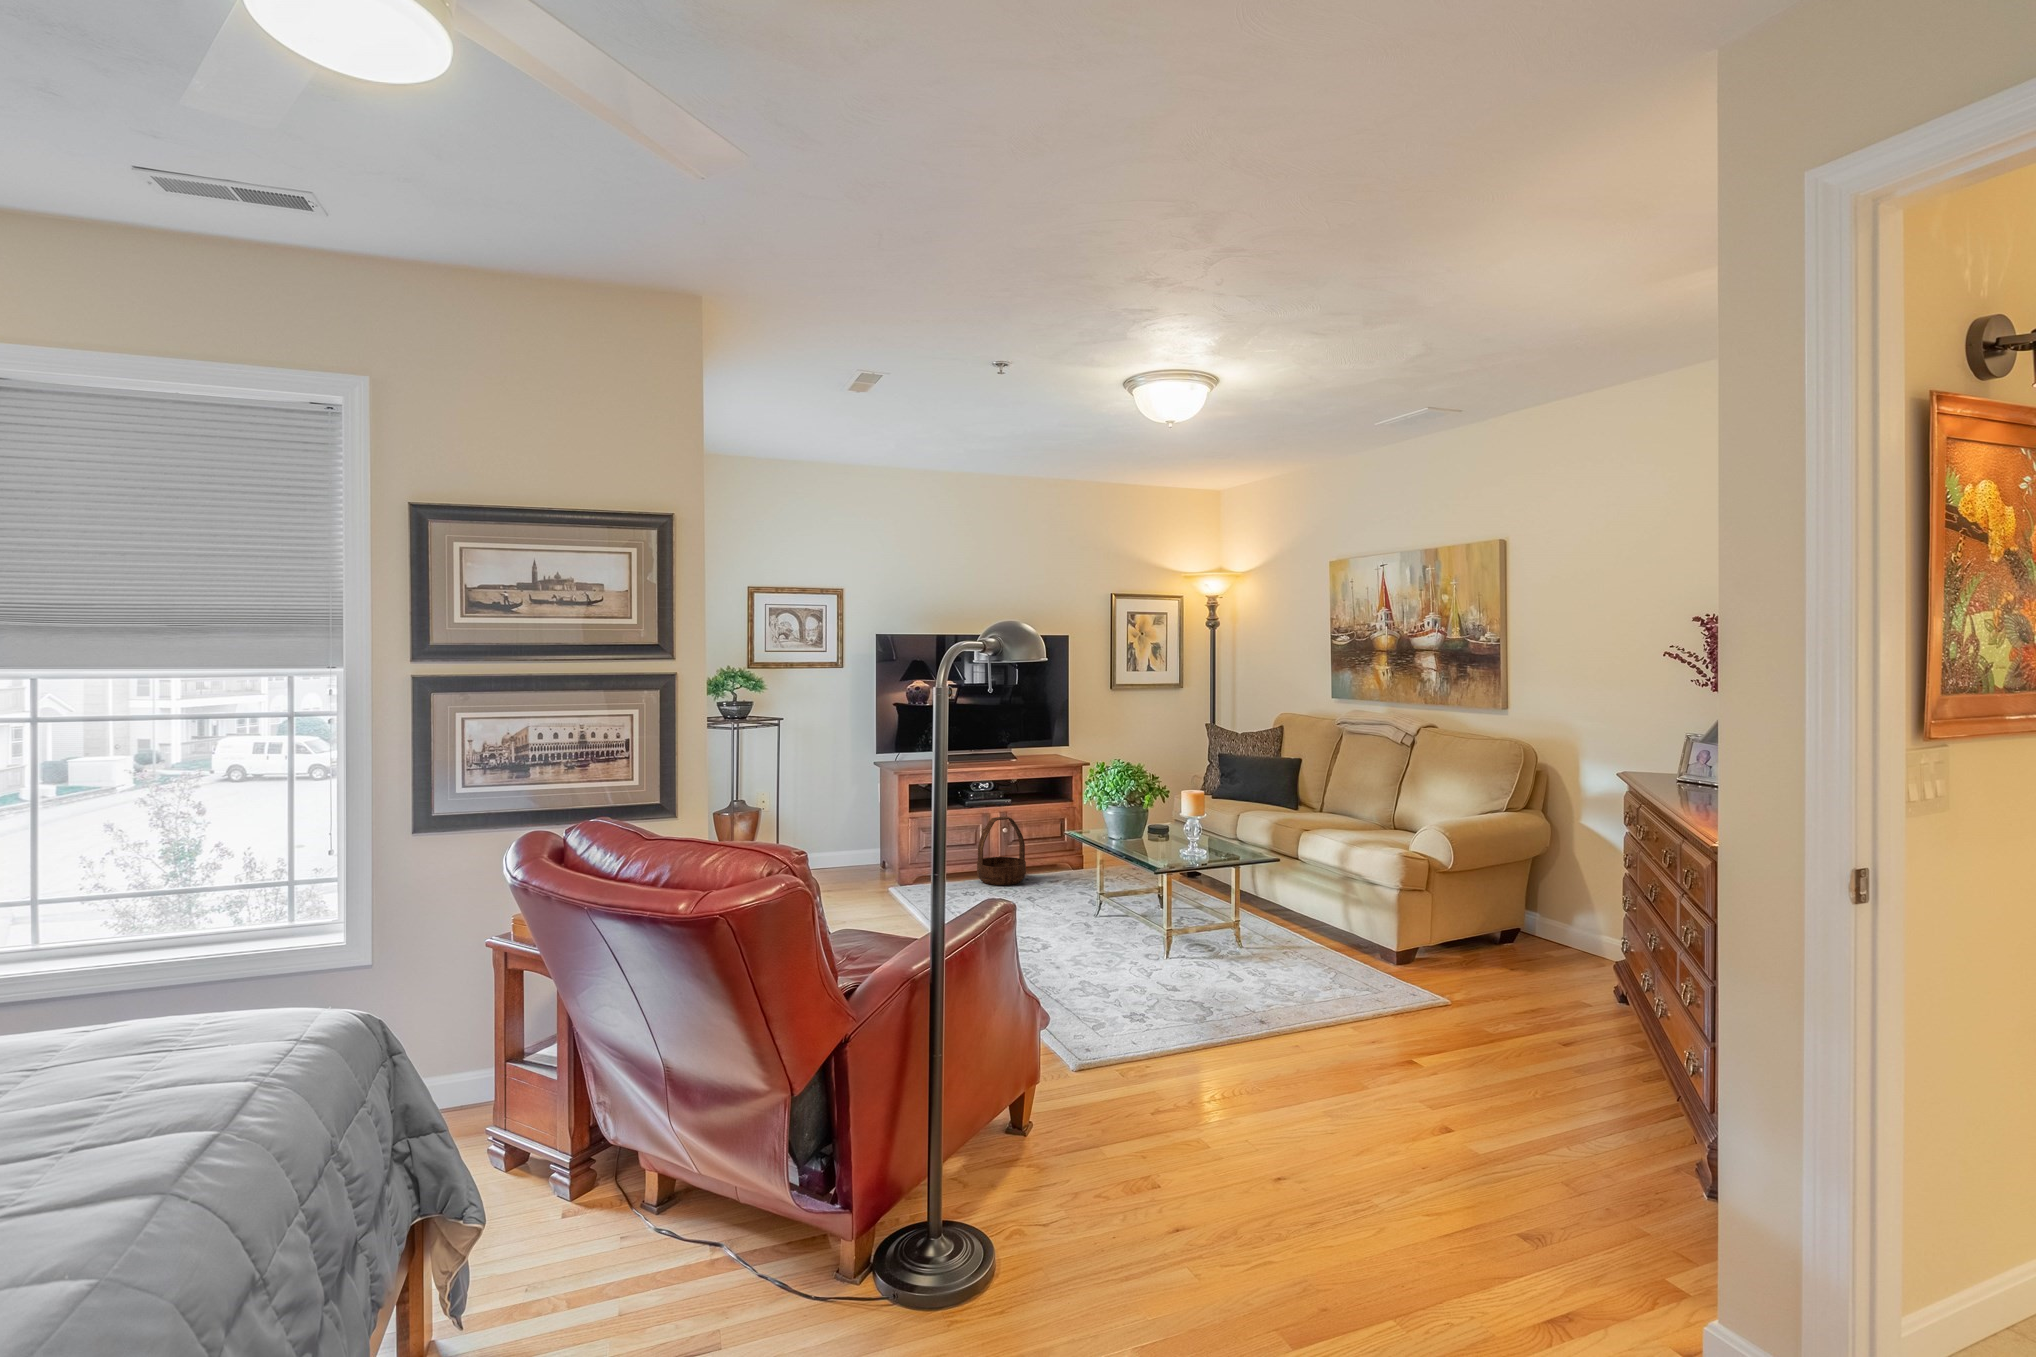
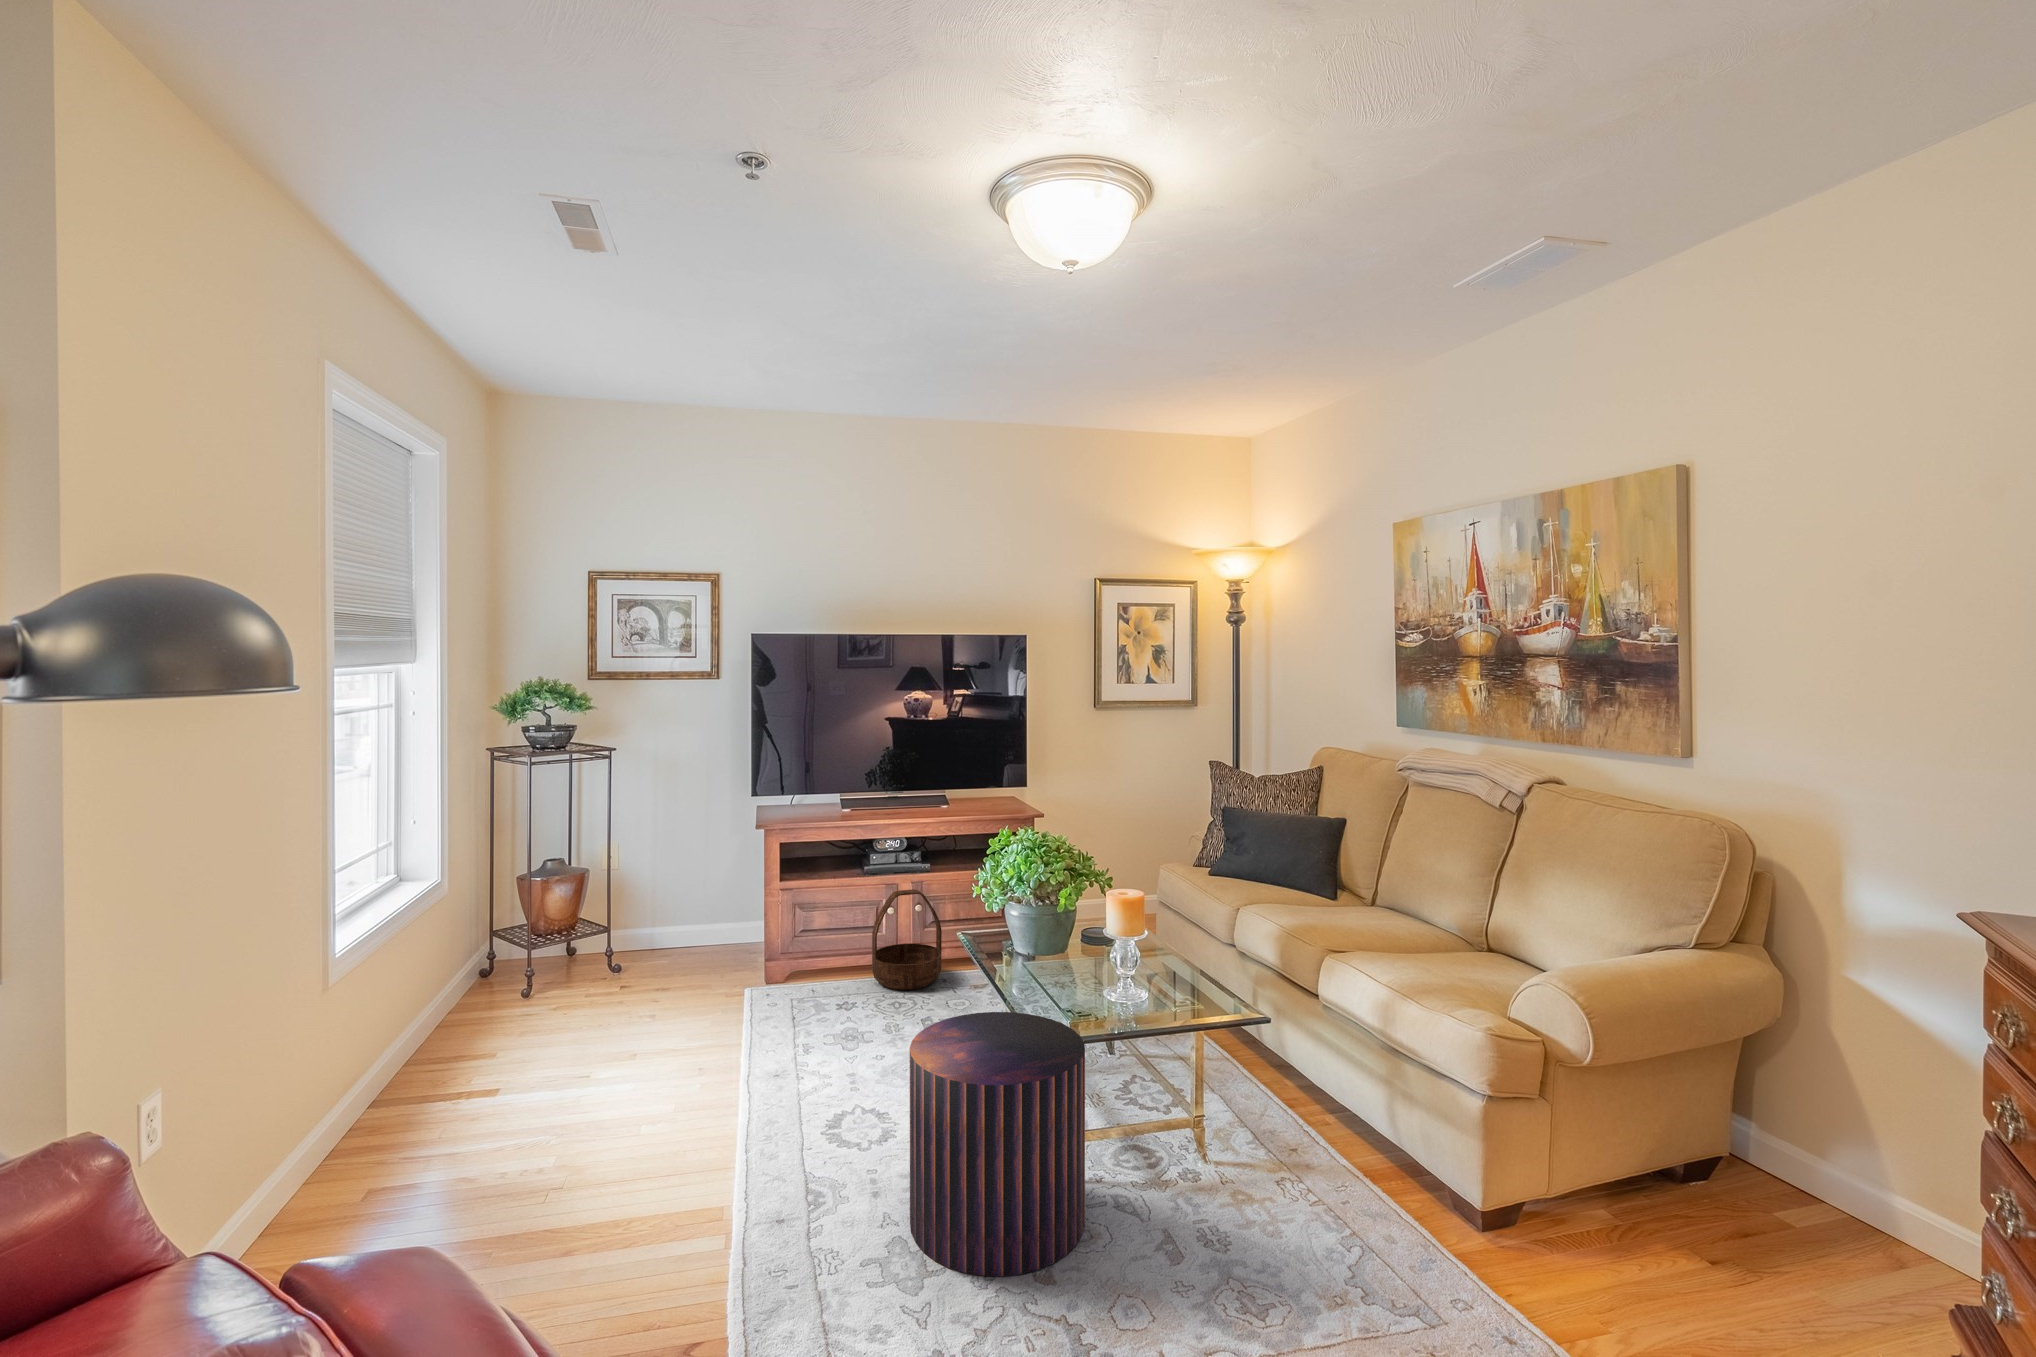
pouf: none [1090,861,1189,986] -> present [910,1012,1085,1276]

